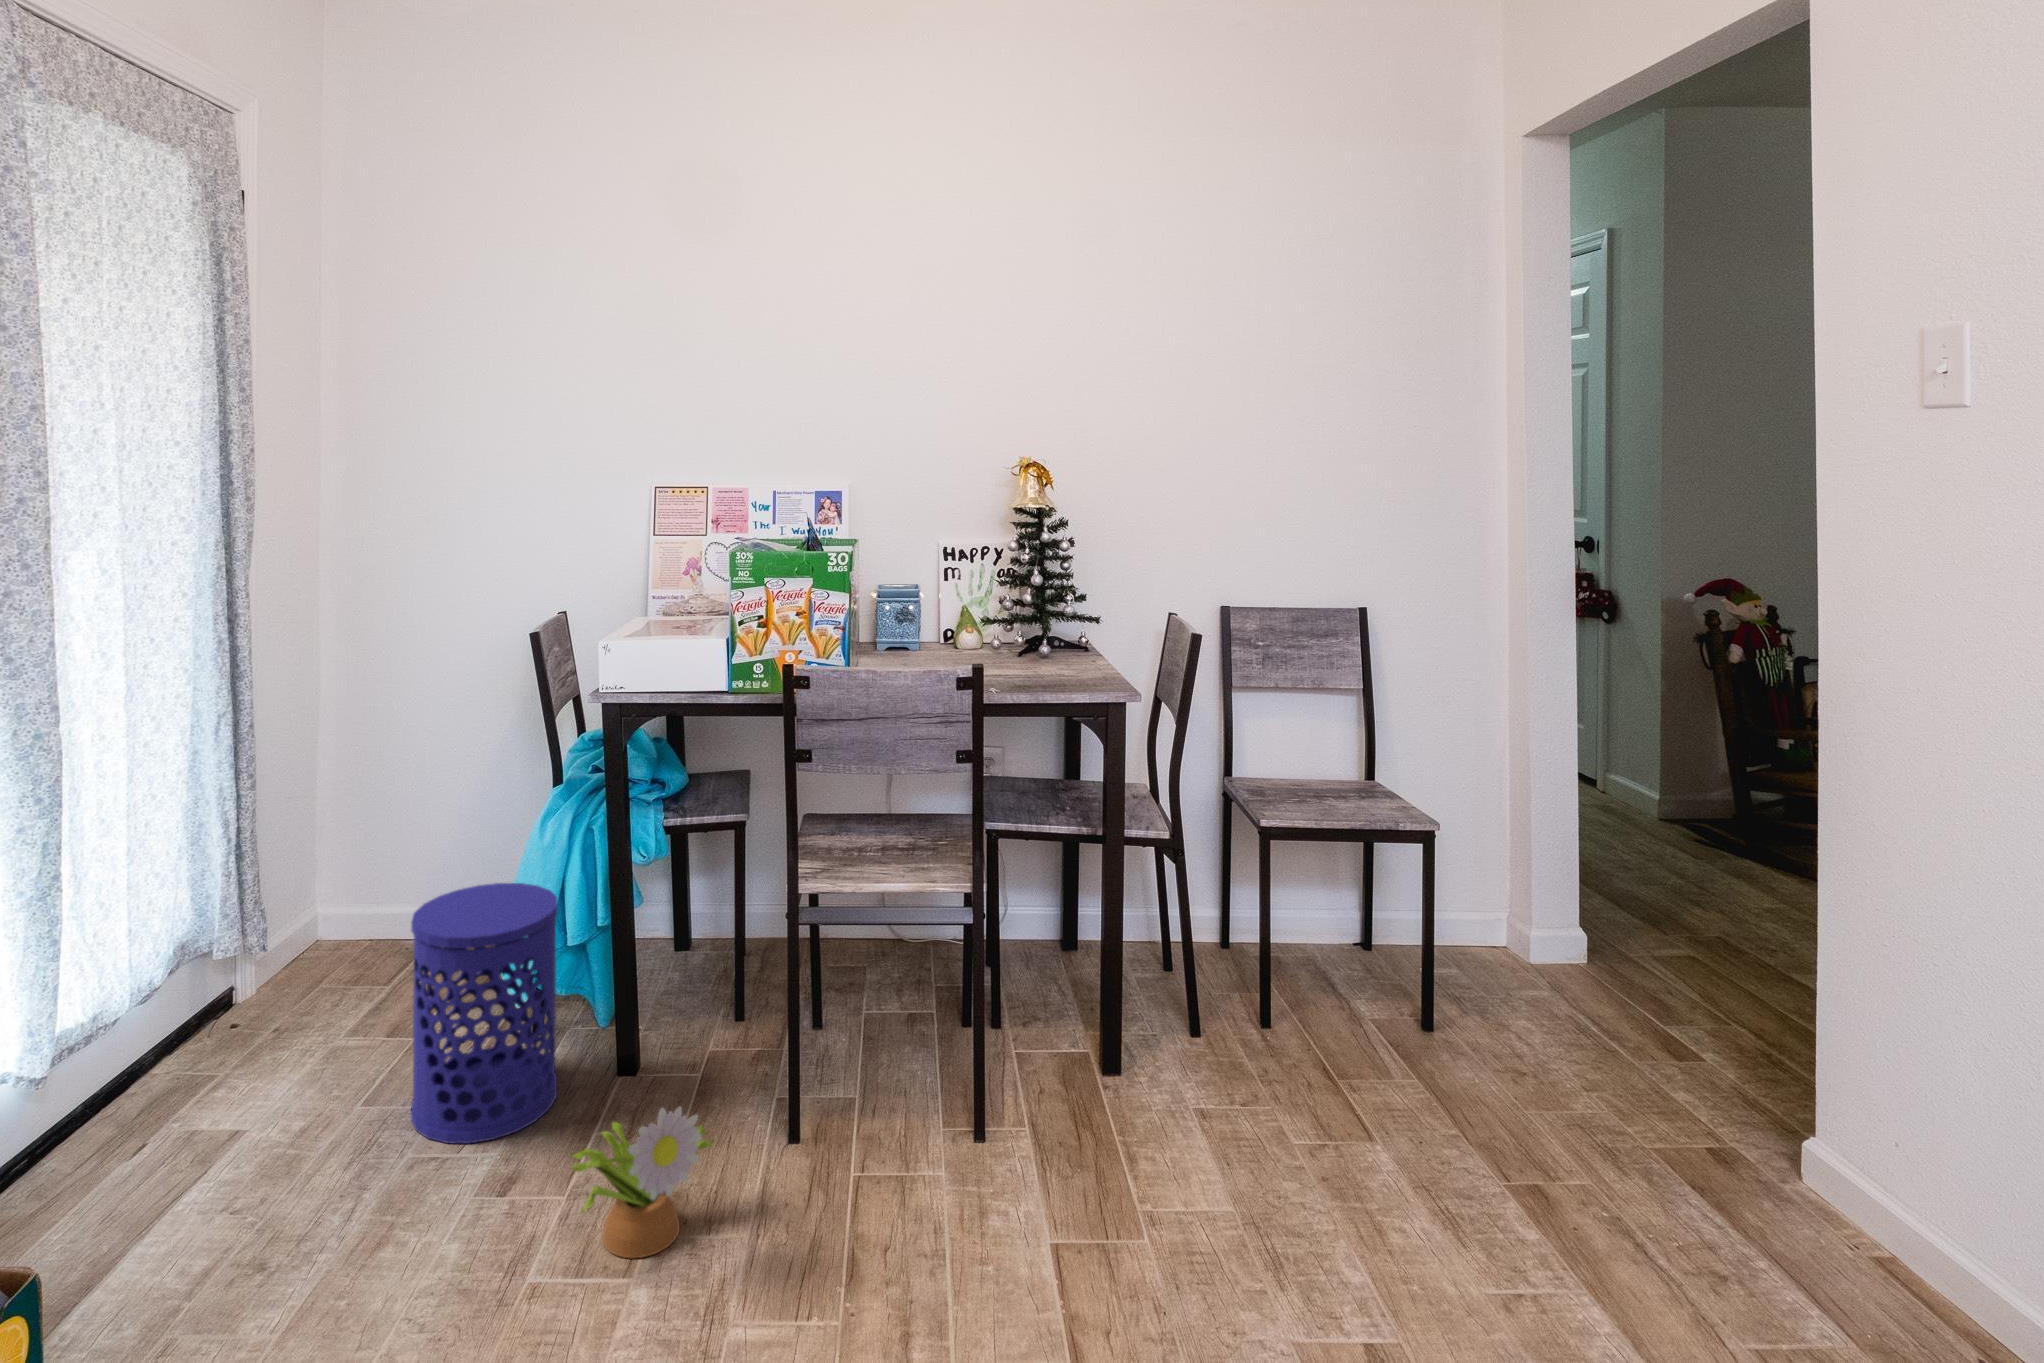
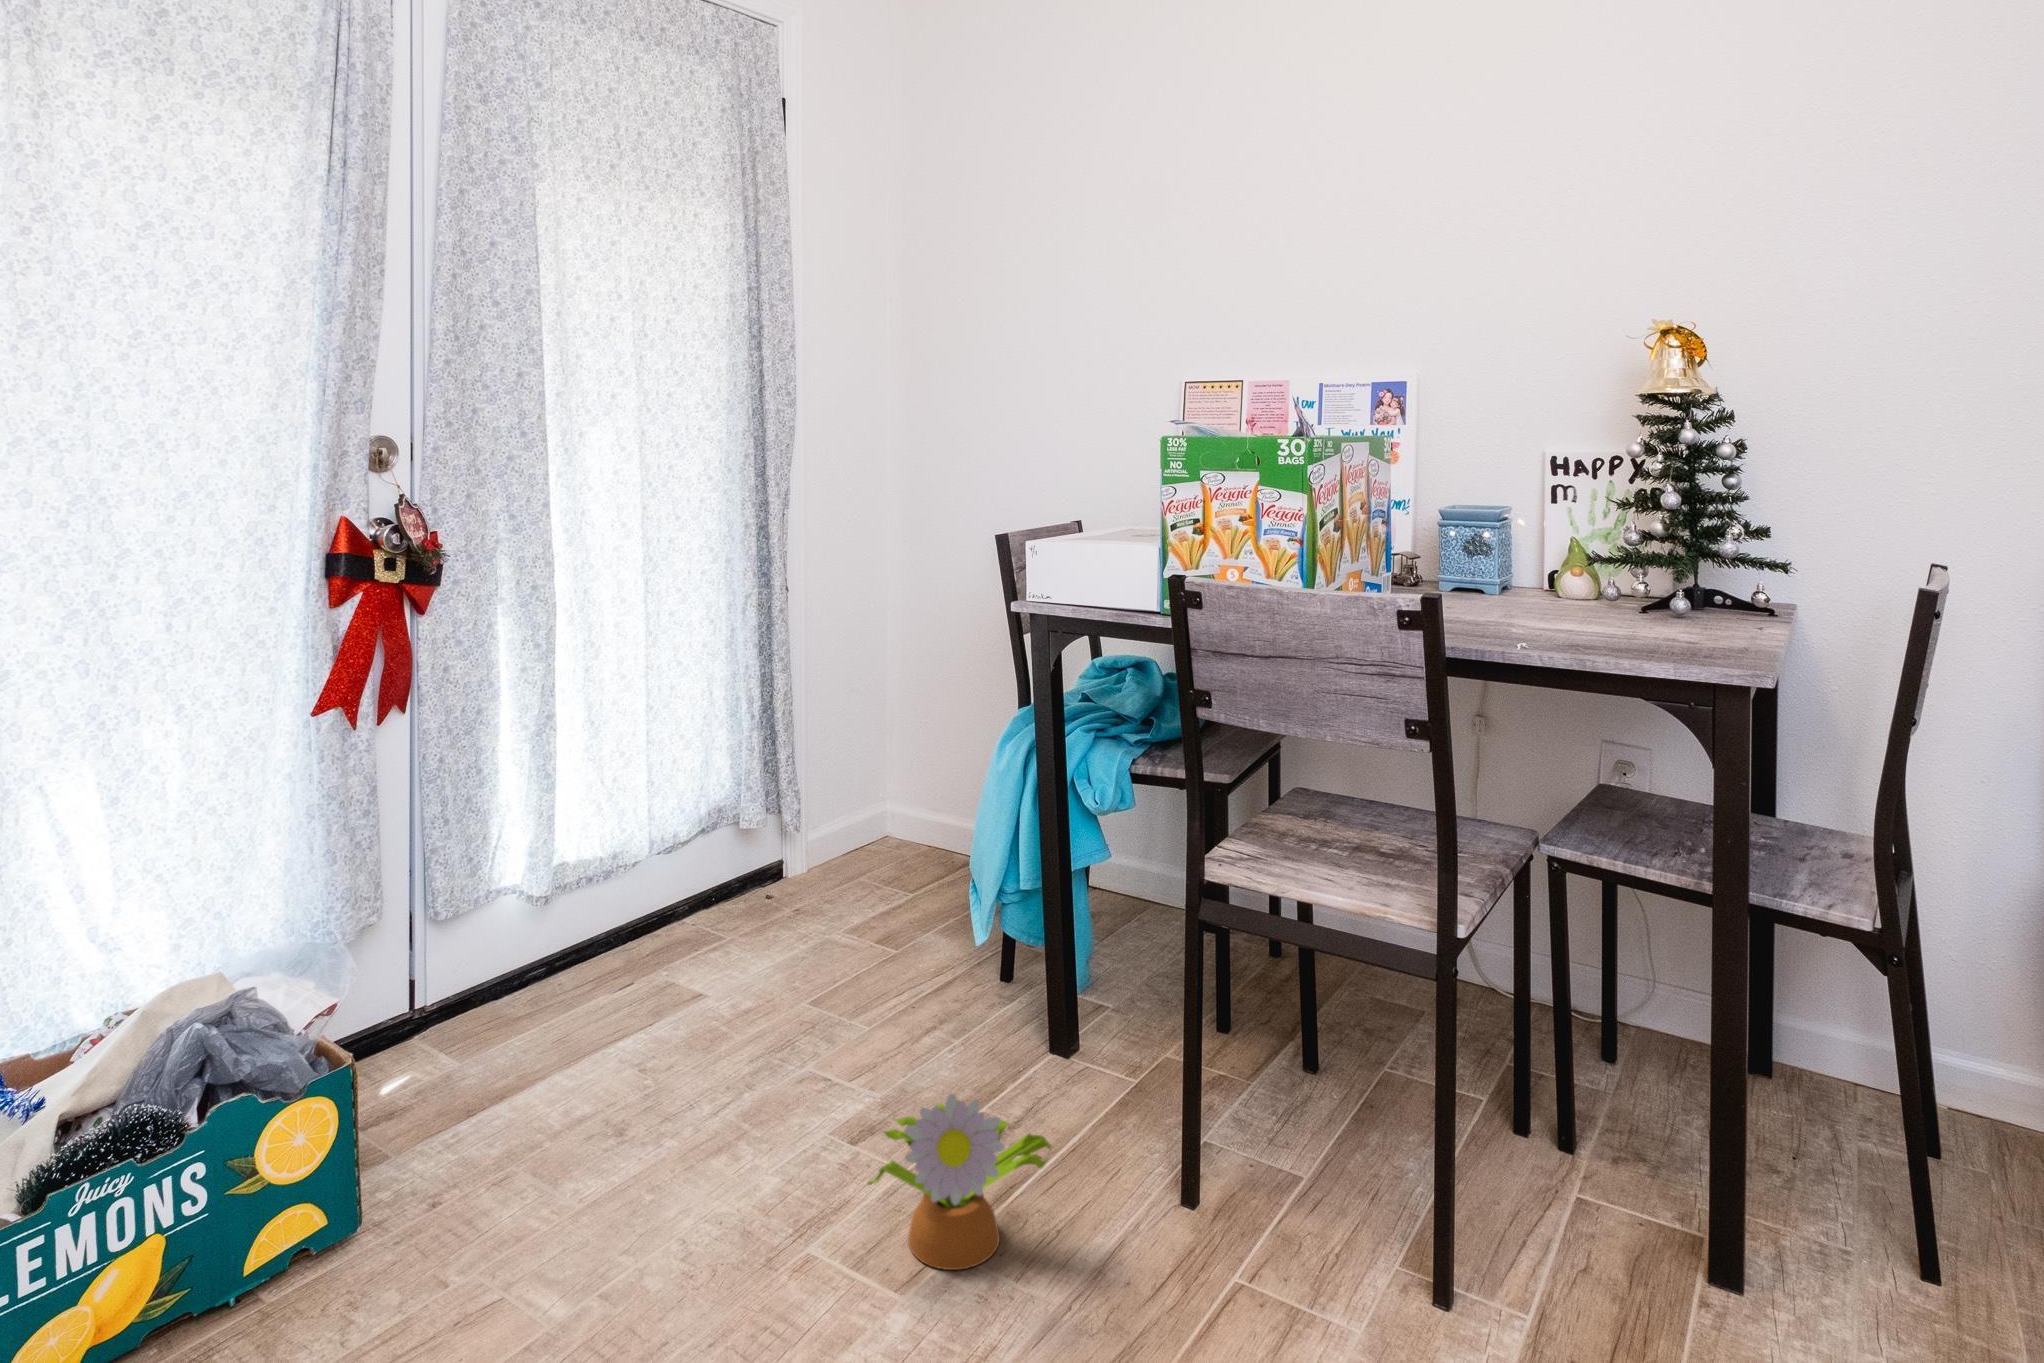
waste bin: present [411,883,557,1144] -> none [830,803,983,1079]

